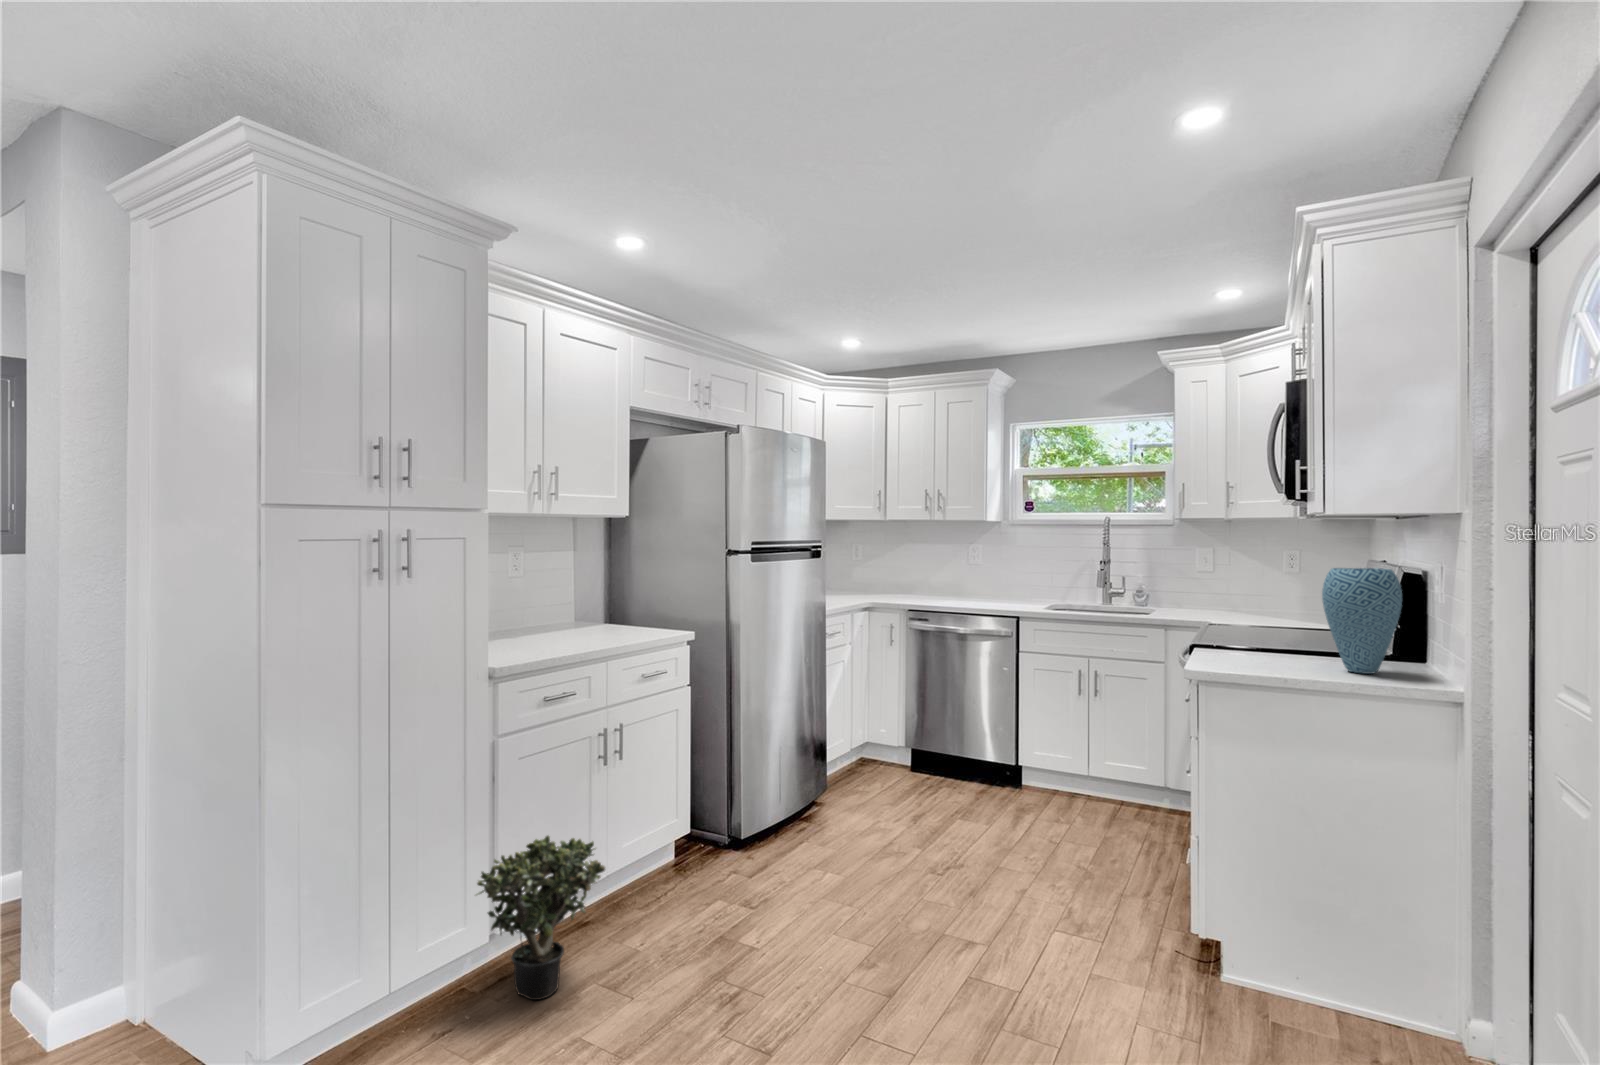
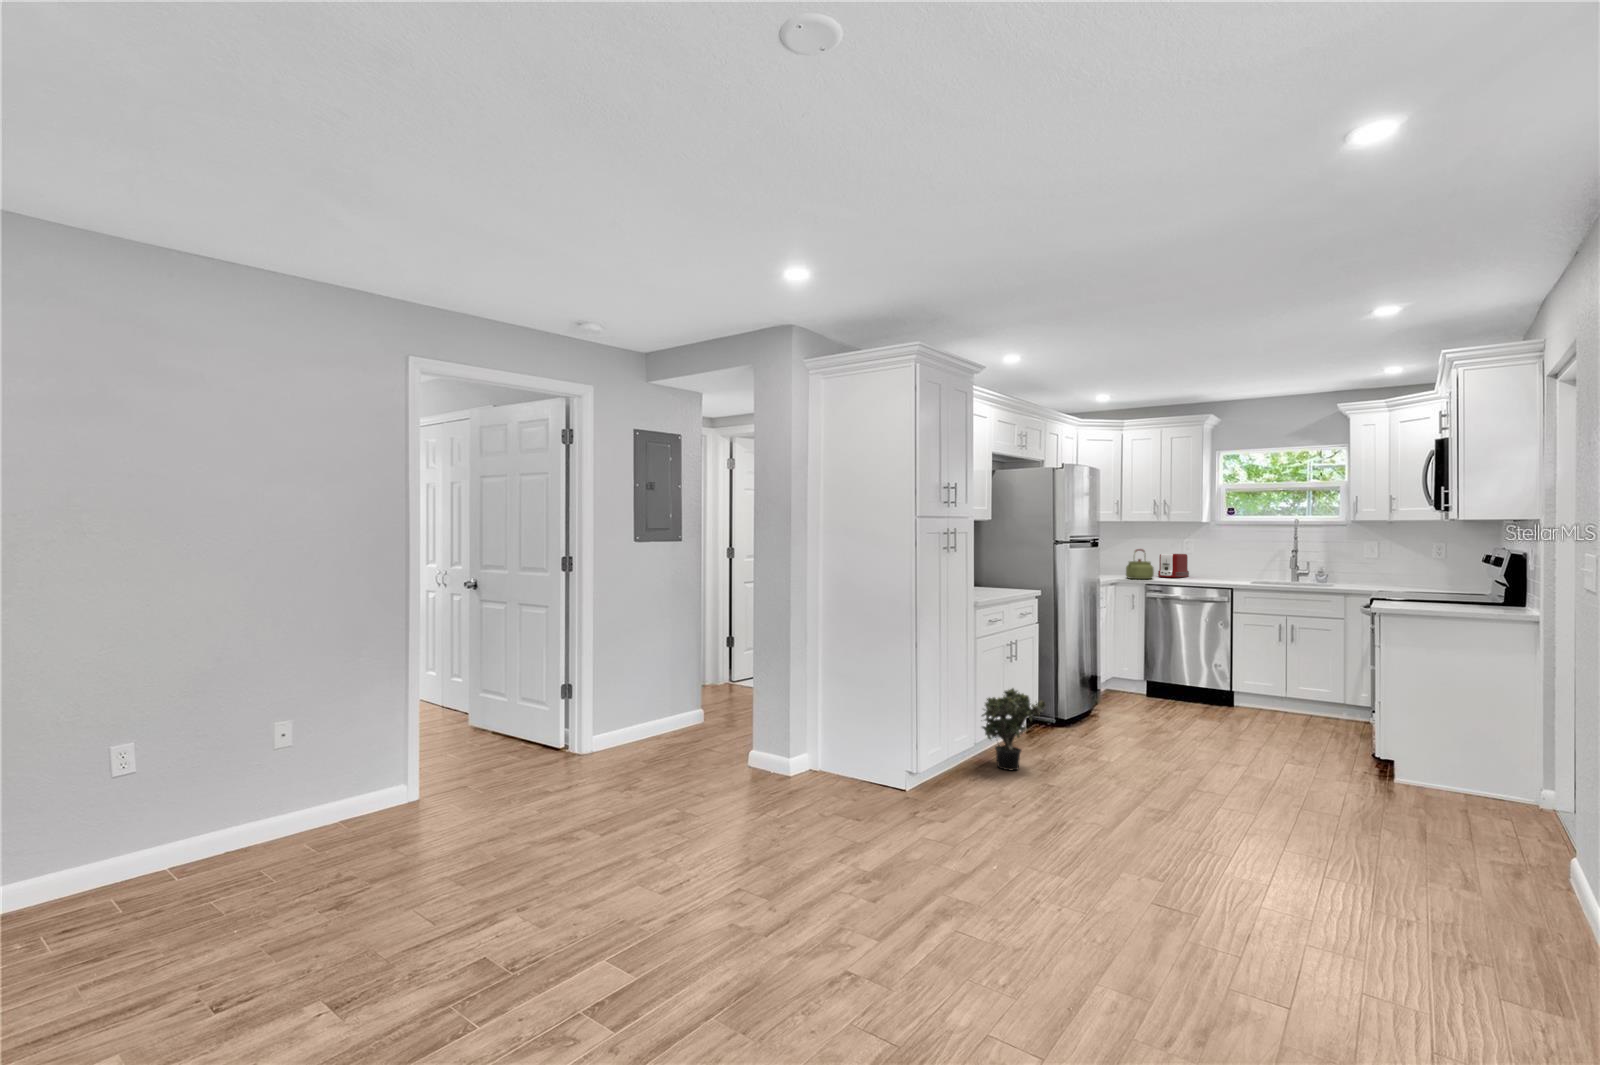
kettle: none [886,559,922,602] -> present [1126,549,1154,579]
toaster: none [932,565,975,599] -> present [1158,554,1189,578]
vase: present [1322,568,1402,674] -> none [1458,550,1506,608]

